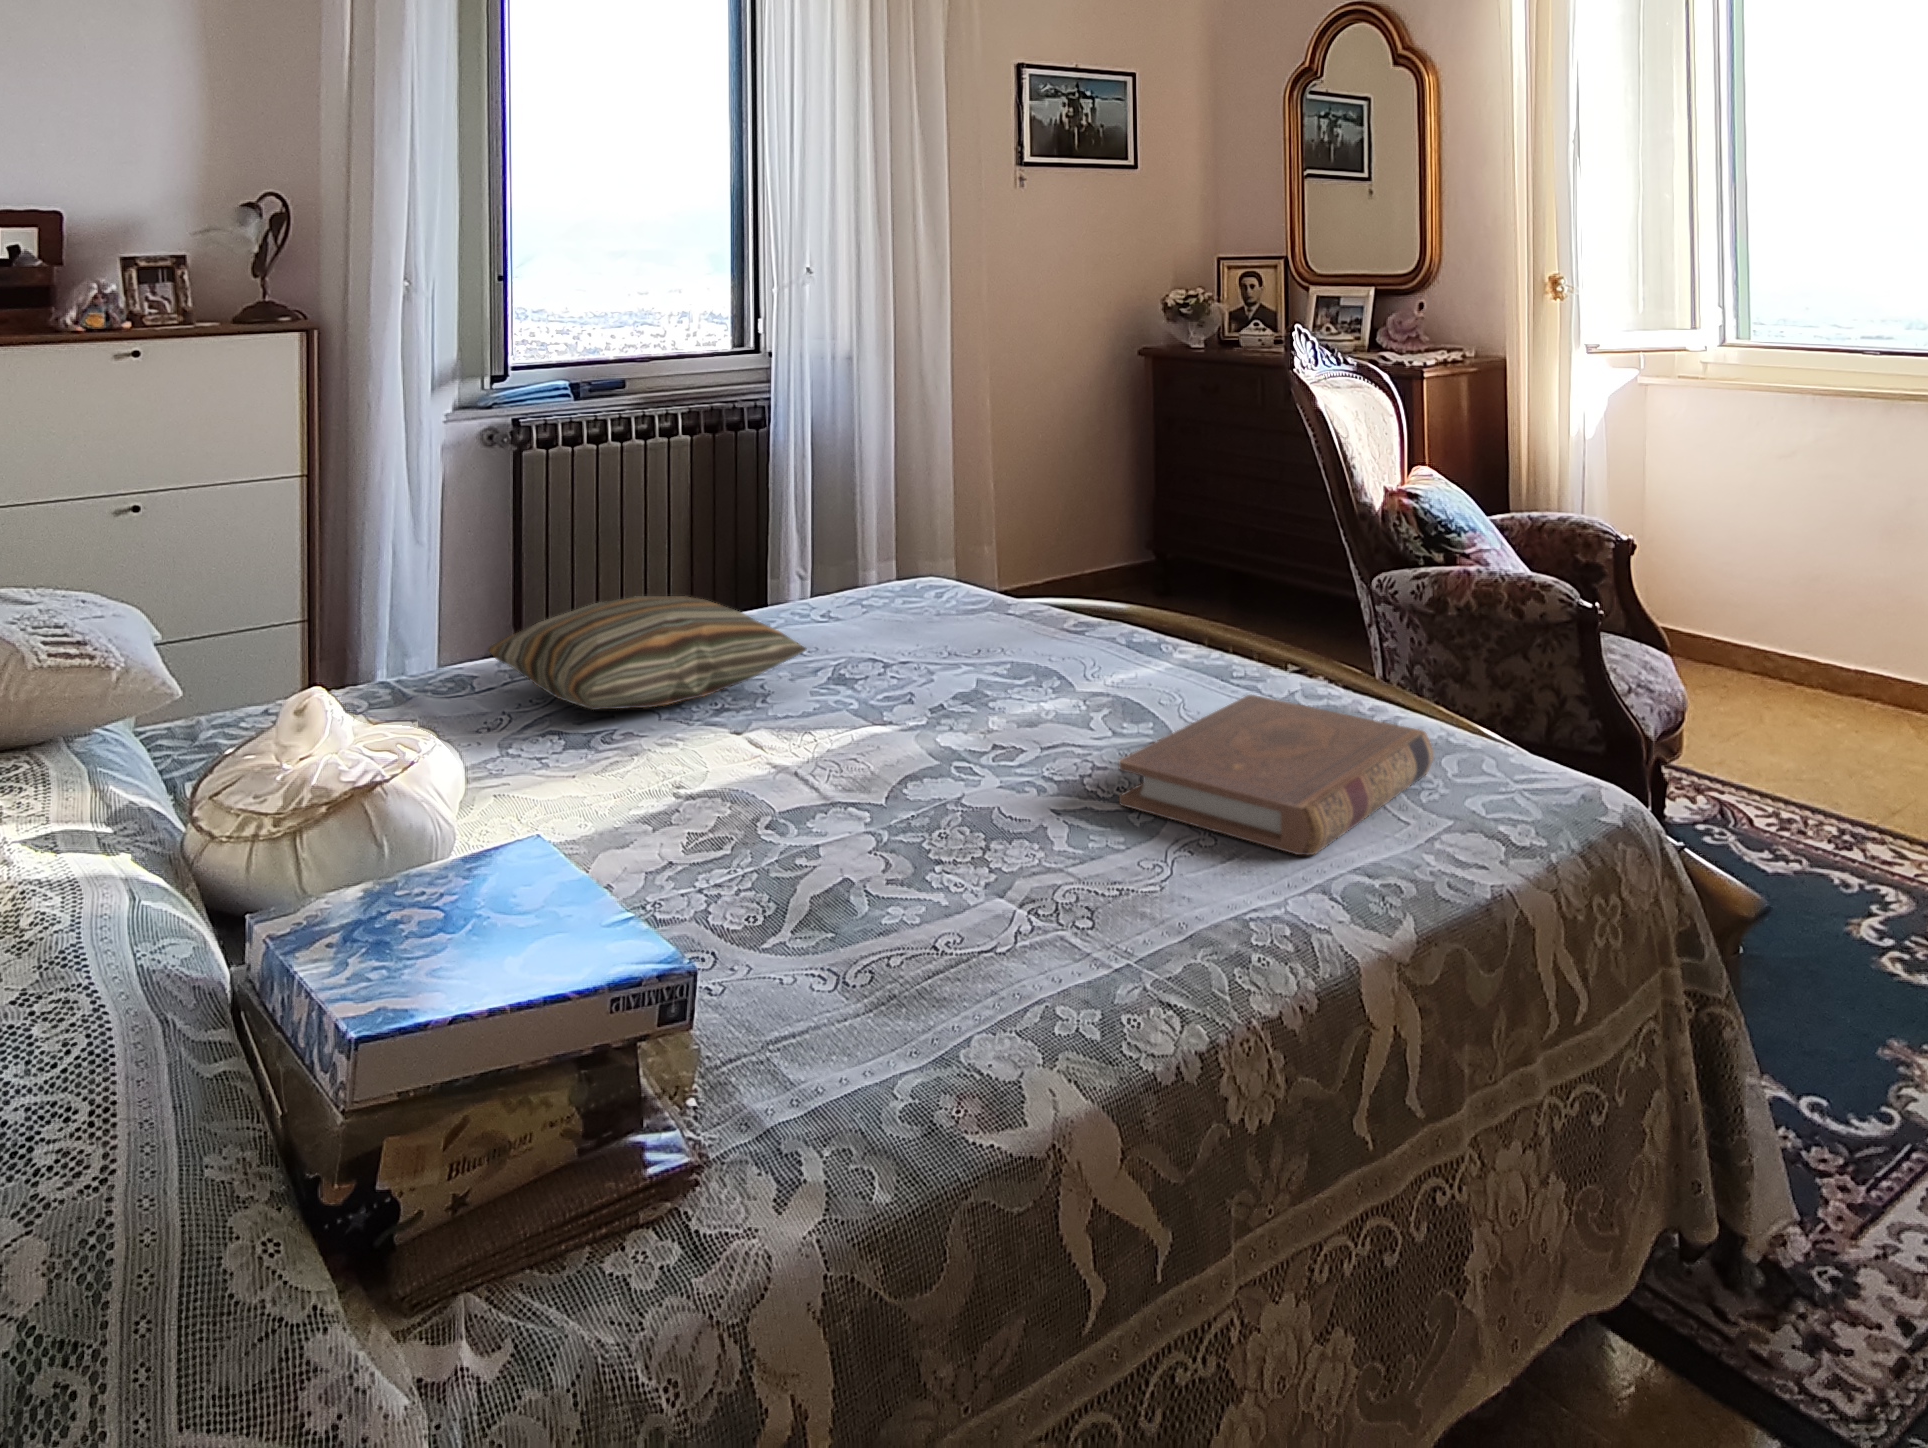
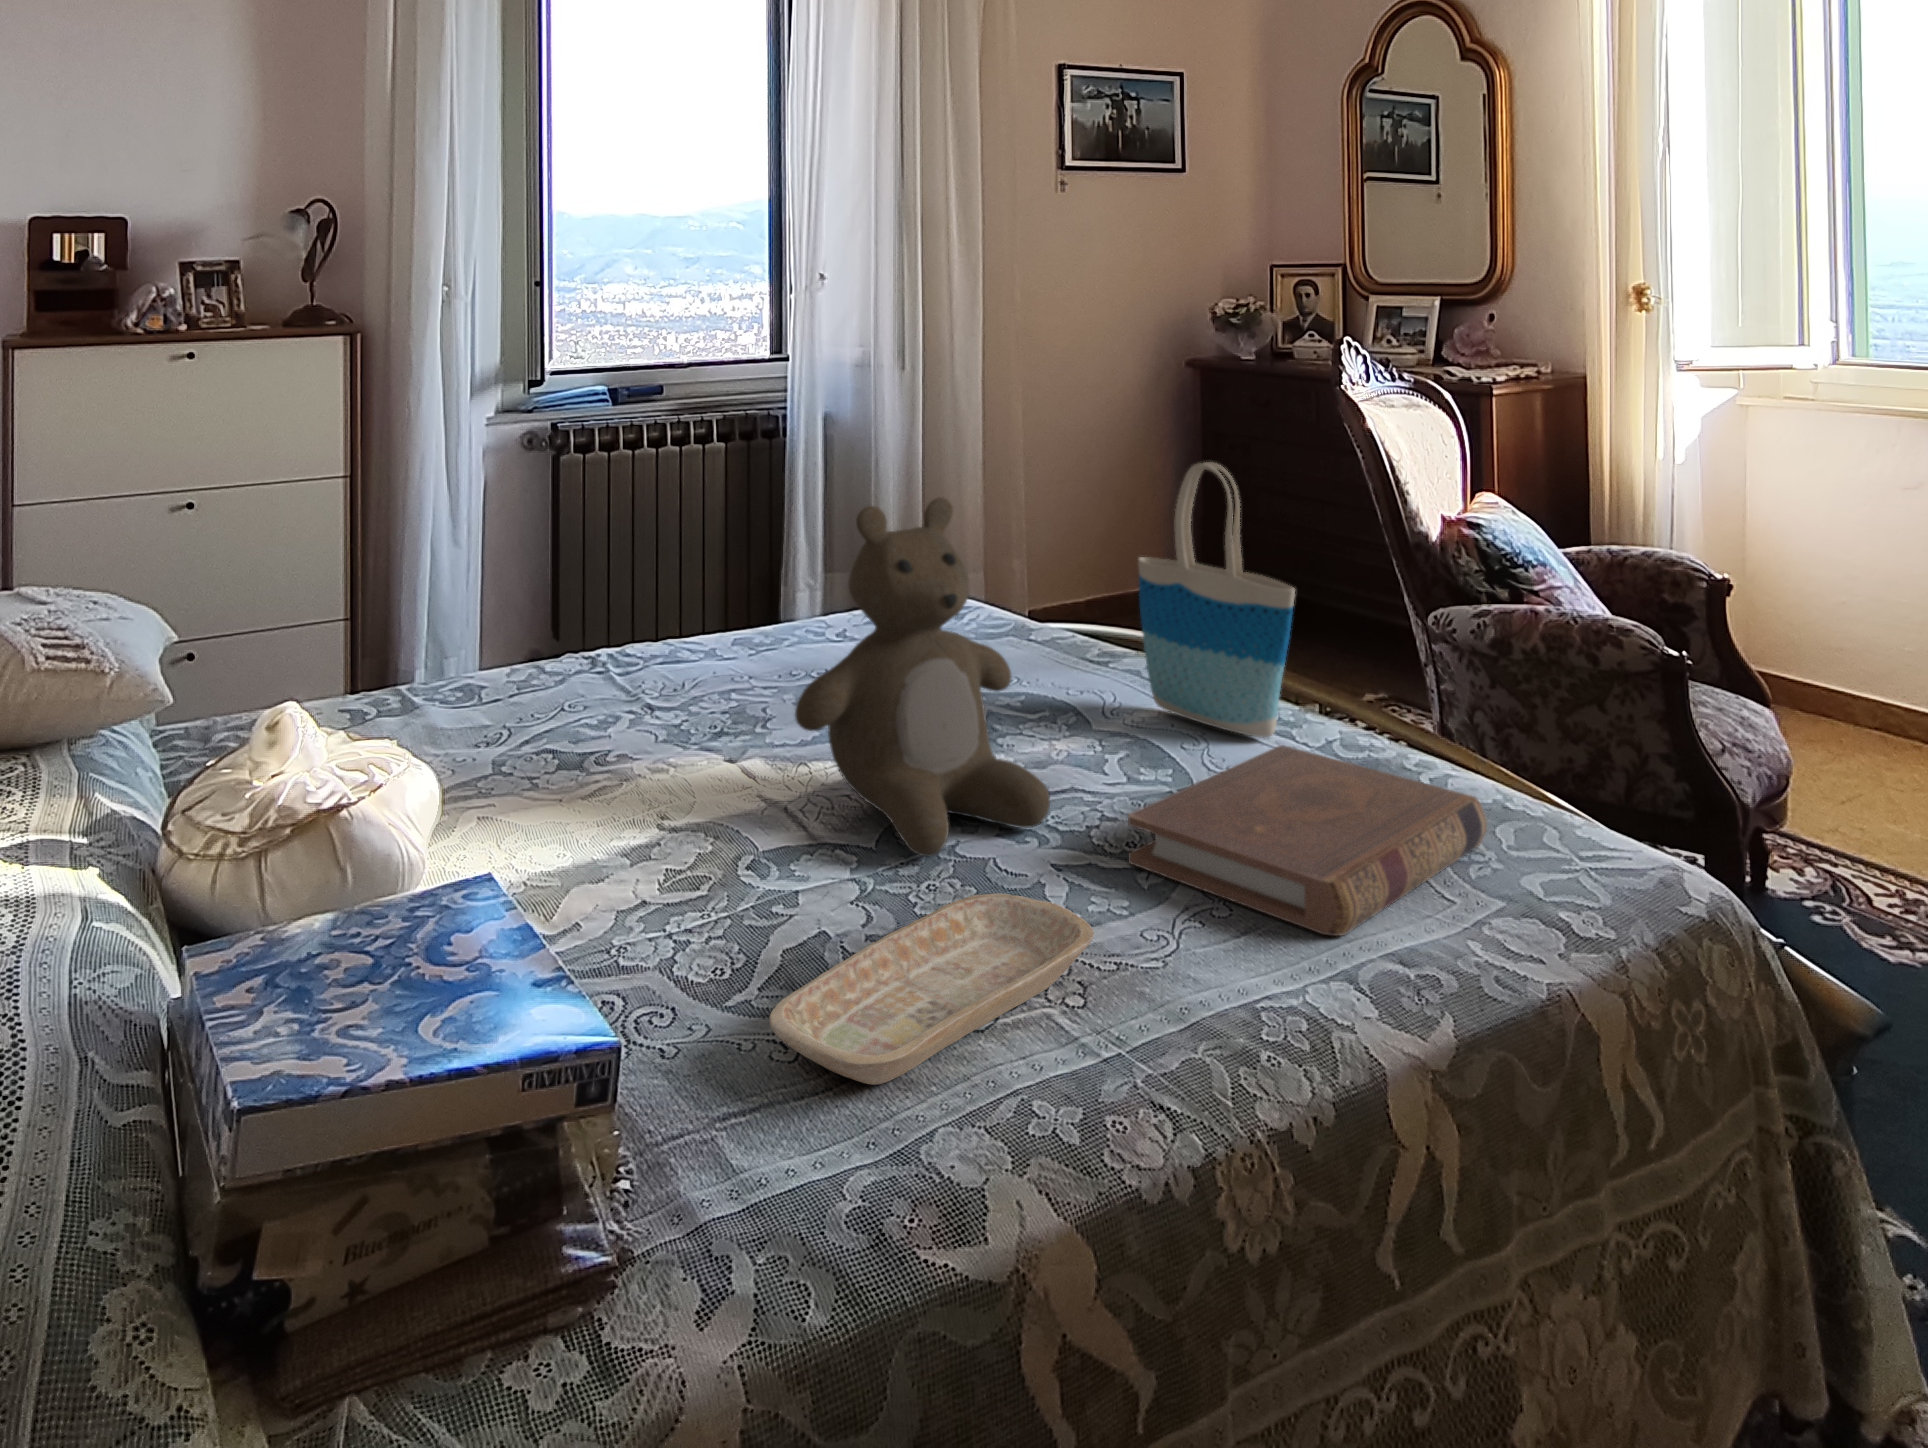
tote bag: none [1114,439,1260,691] -> present [1138,462,1295,738]
teddy bear: none [804,475,1045,808] -> present [795,497,1050,856]
pillow: present [489,596,806,709] -> none [494,613,813,729]
tray: none [810,834,1098,1004] -> present [769,893,1094,1085]

